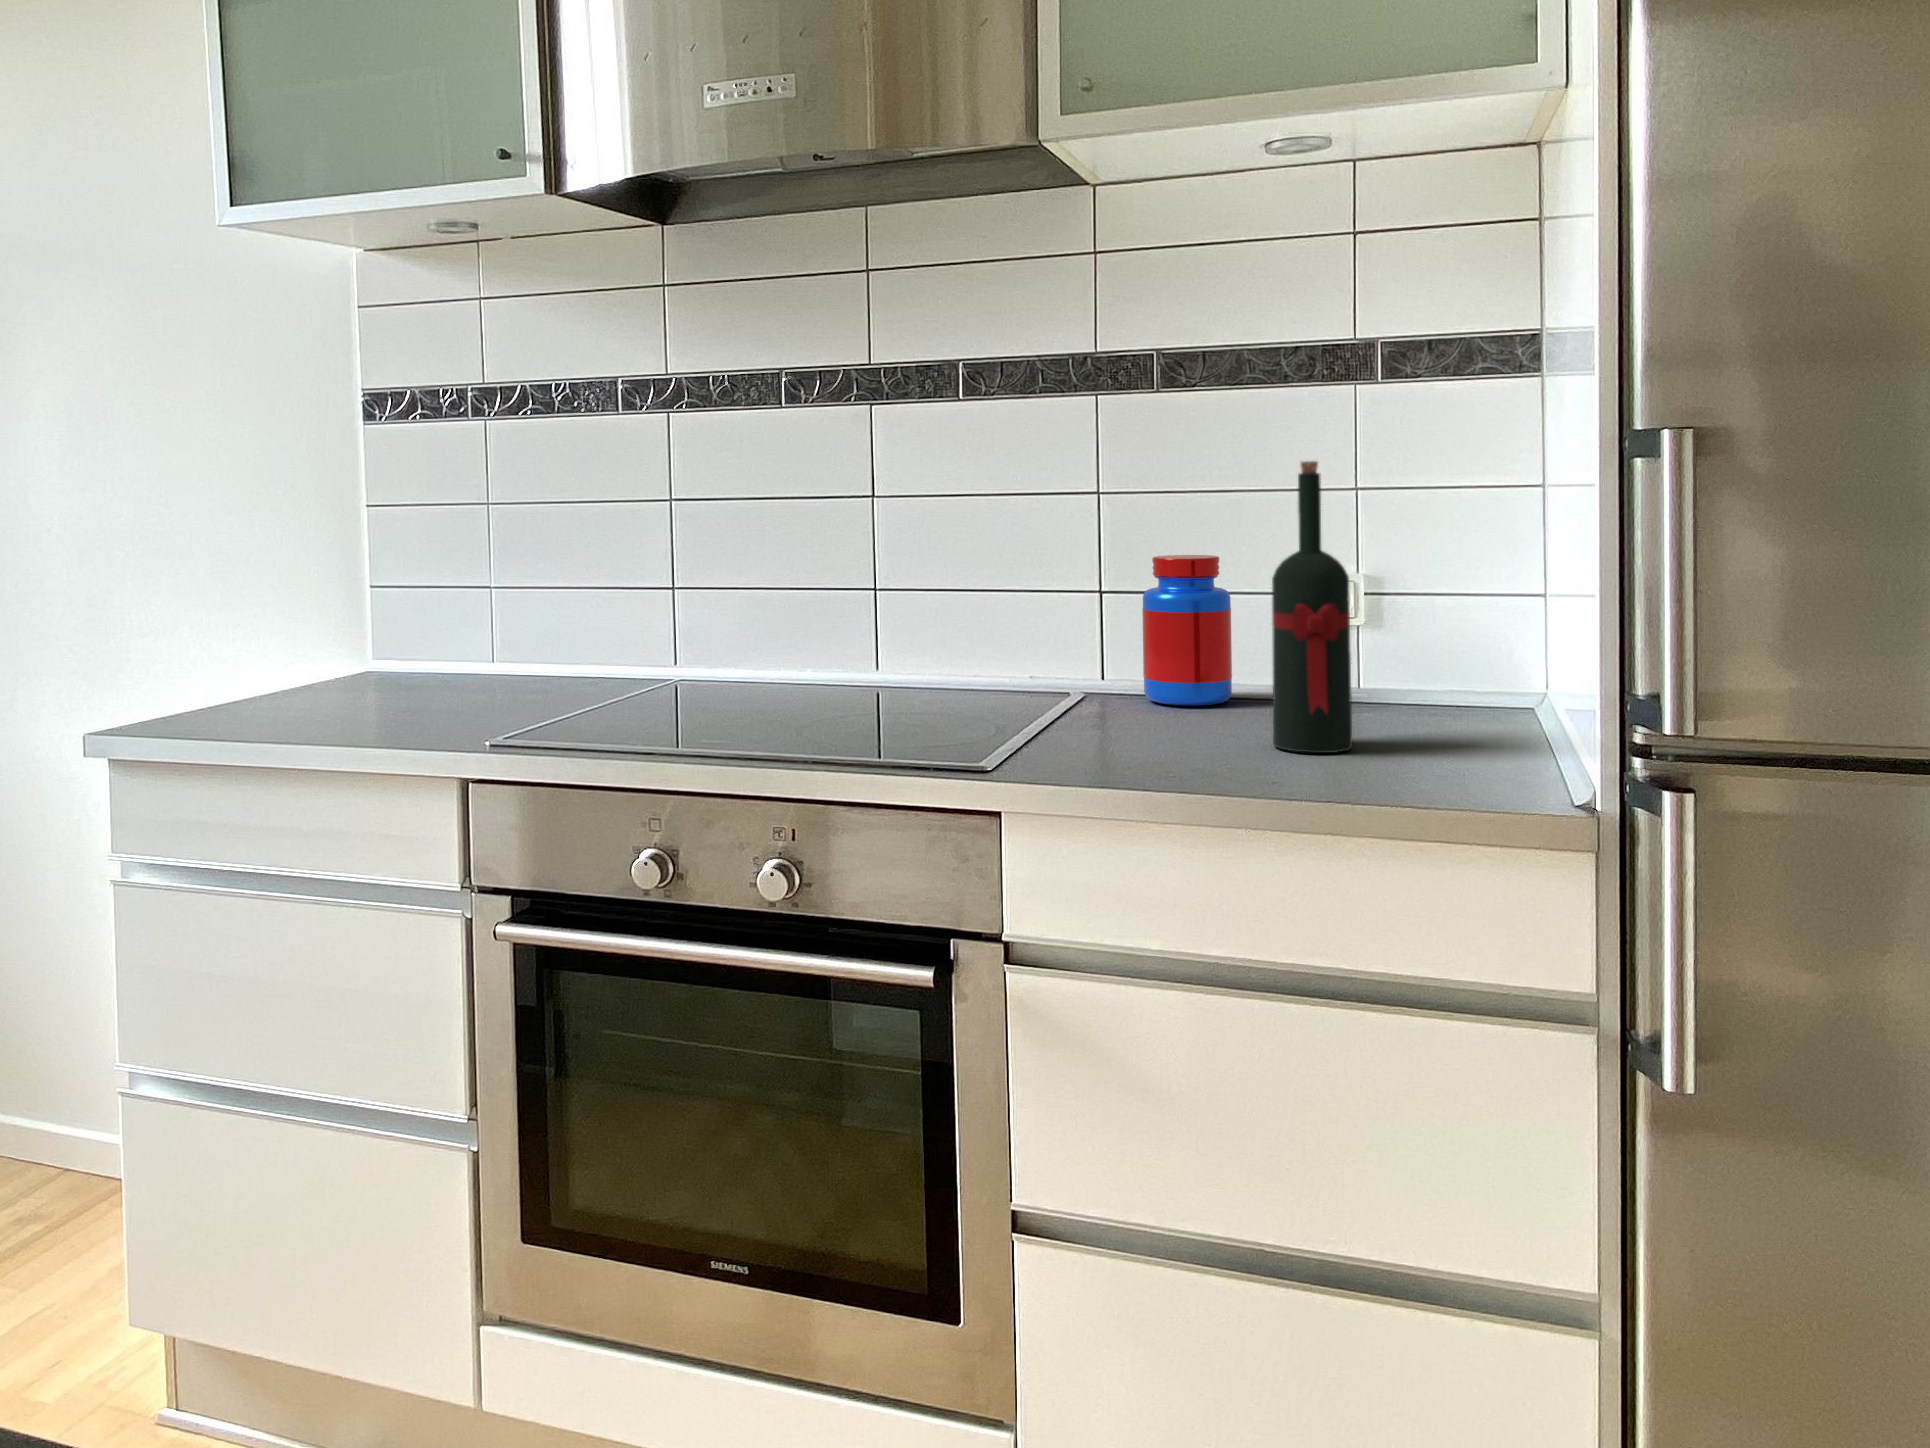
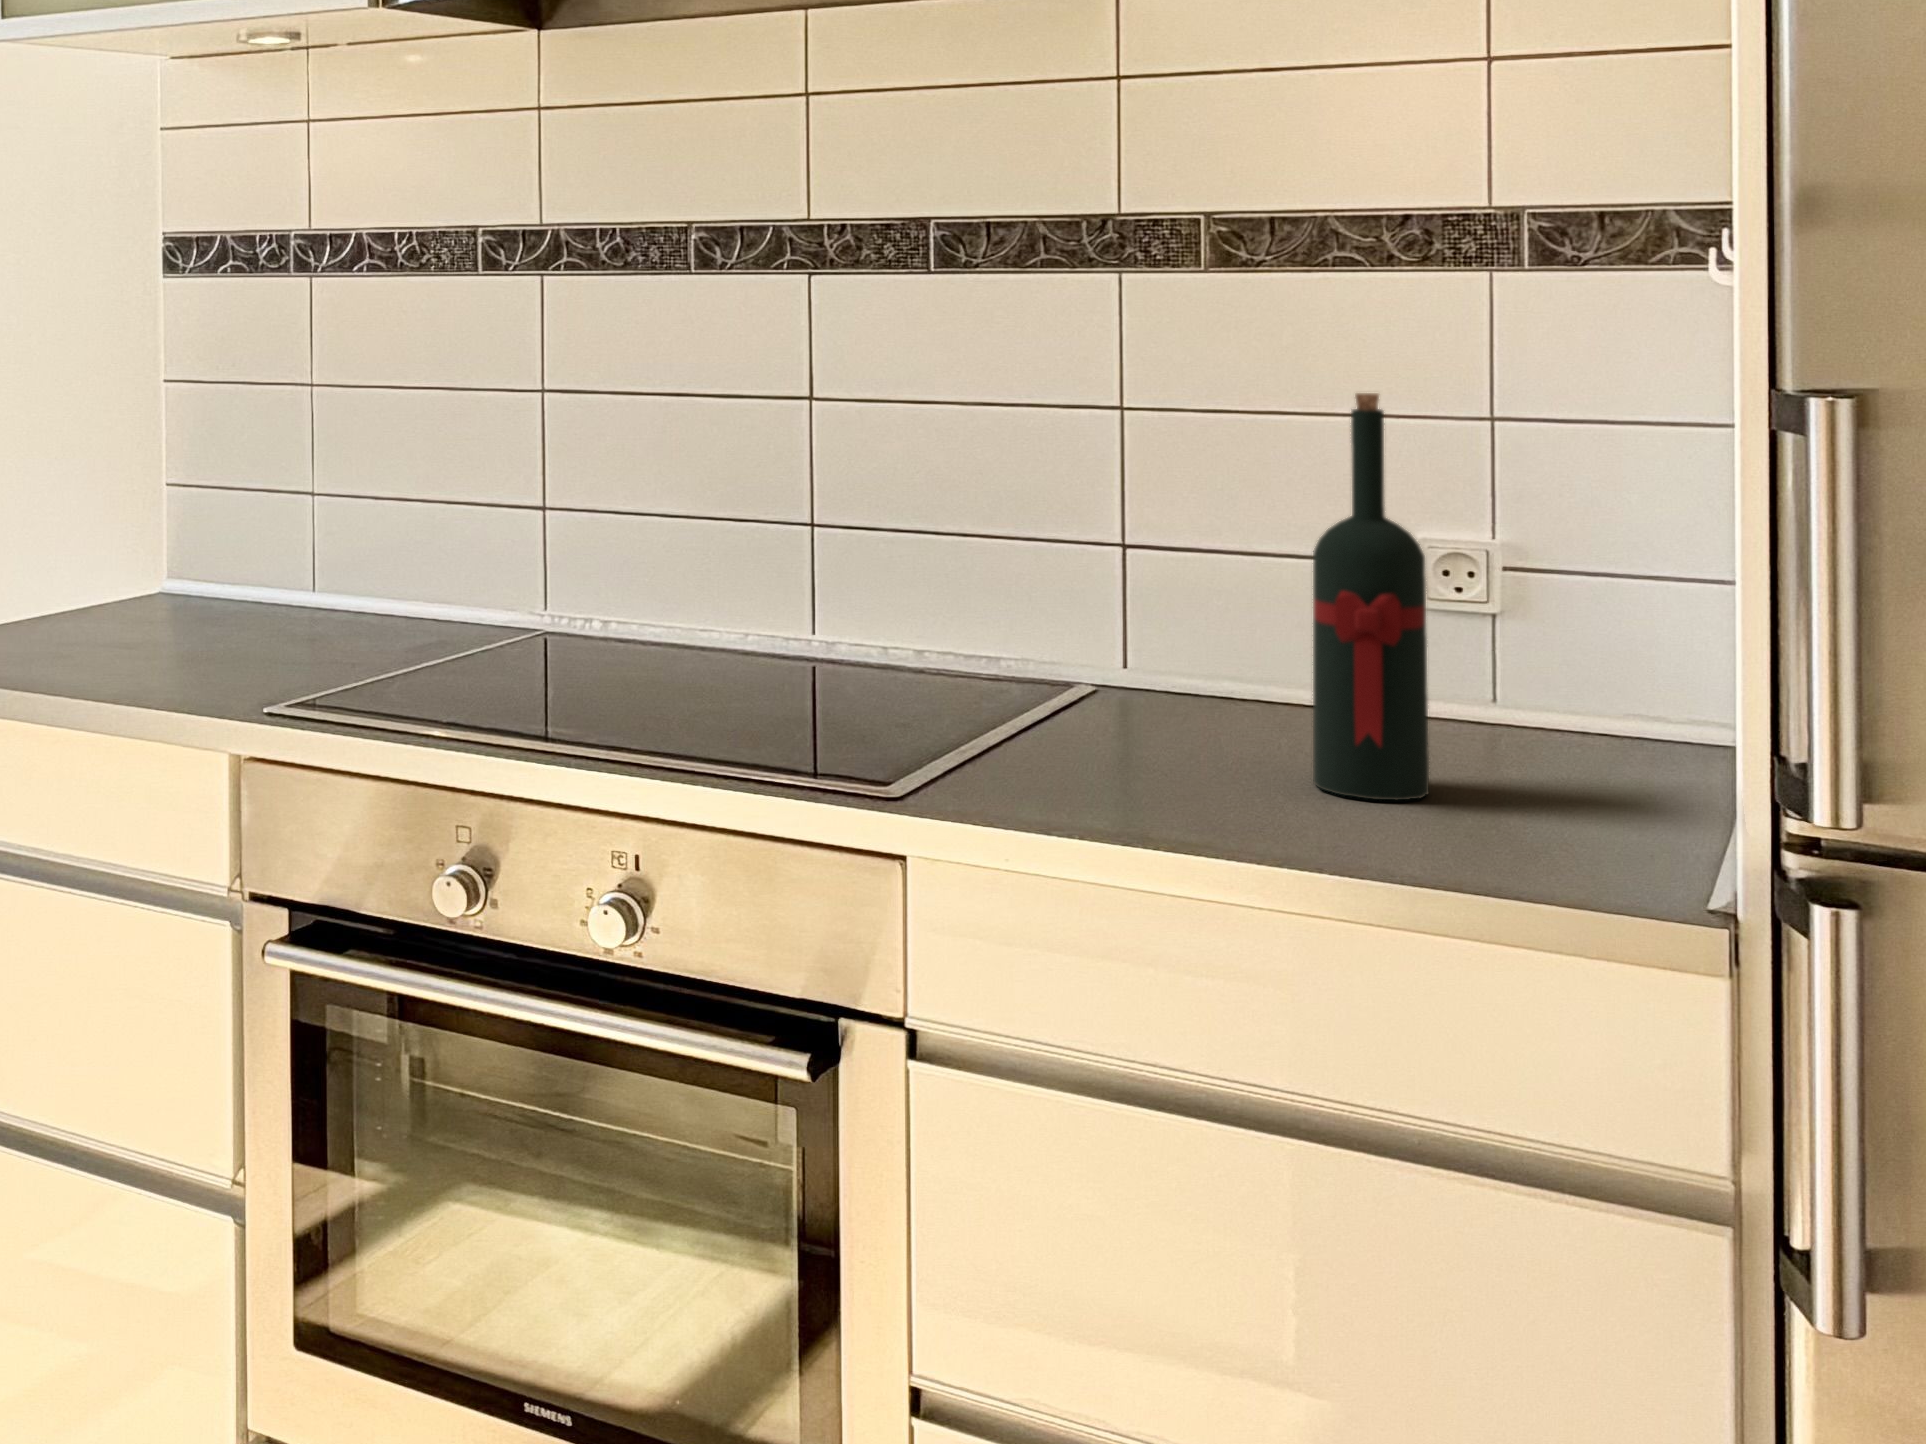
jar: present [1142,555,1232,706] -> none [1168,500,1297,713]

